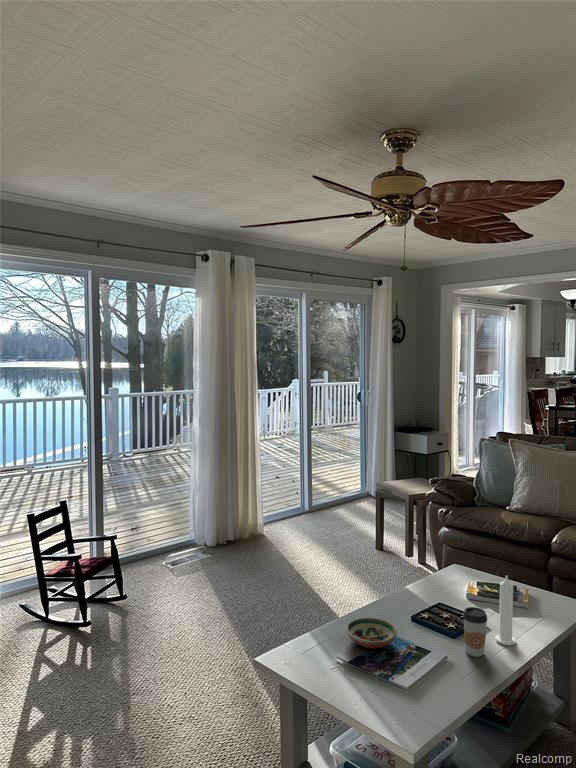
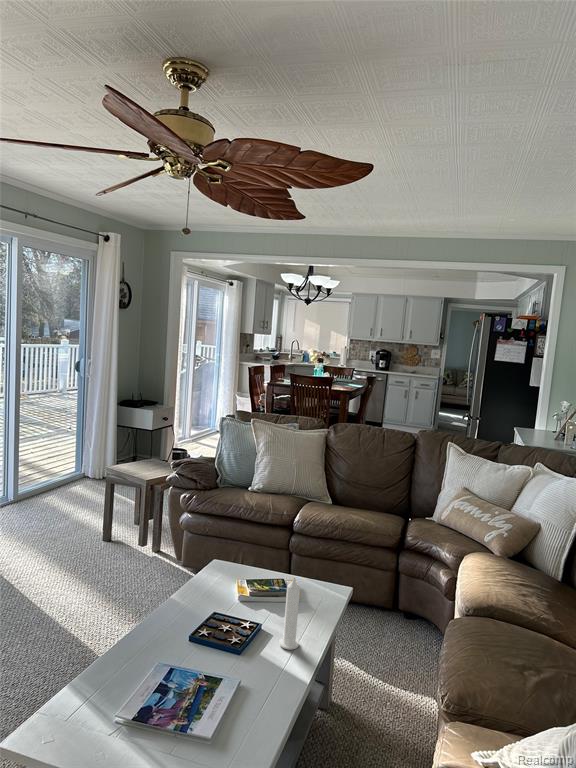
coffee cup: present [463,607,487,657] -> none [255,618,280,672]
decorative bowl: present [346,618,397,648] -> none [120,650,182,693]

